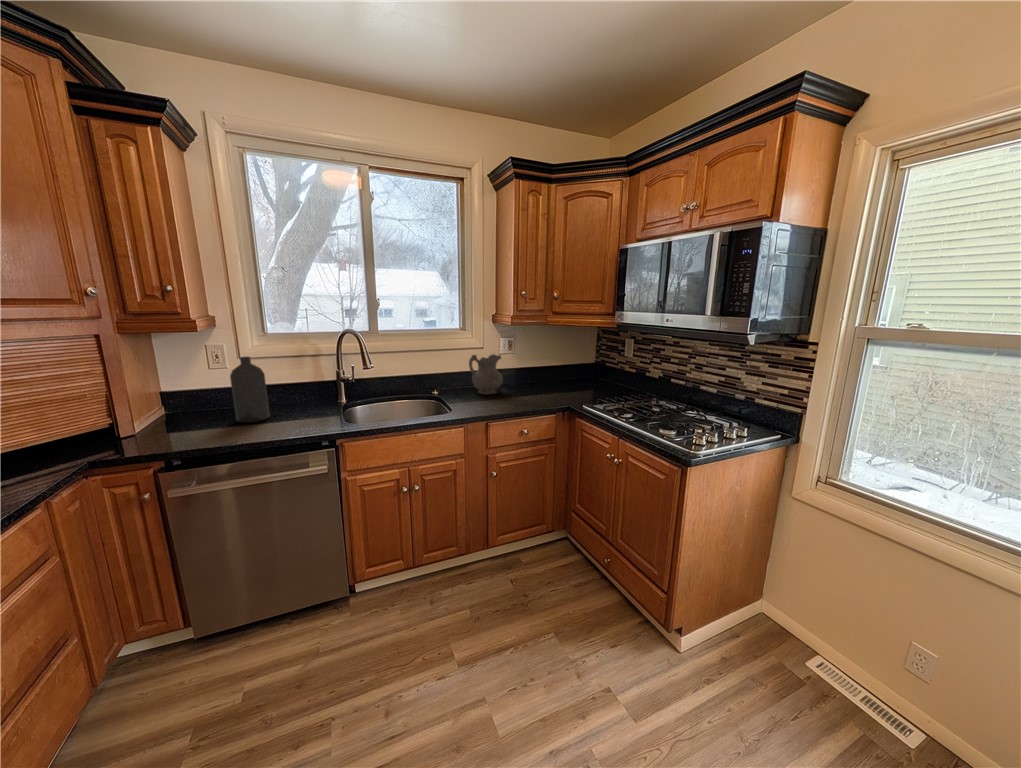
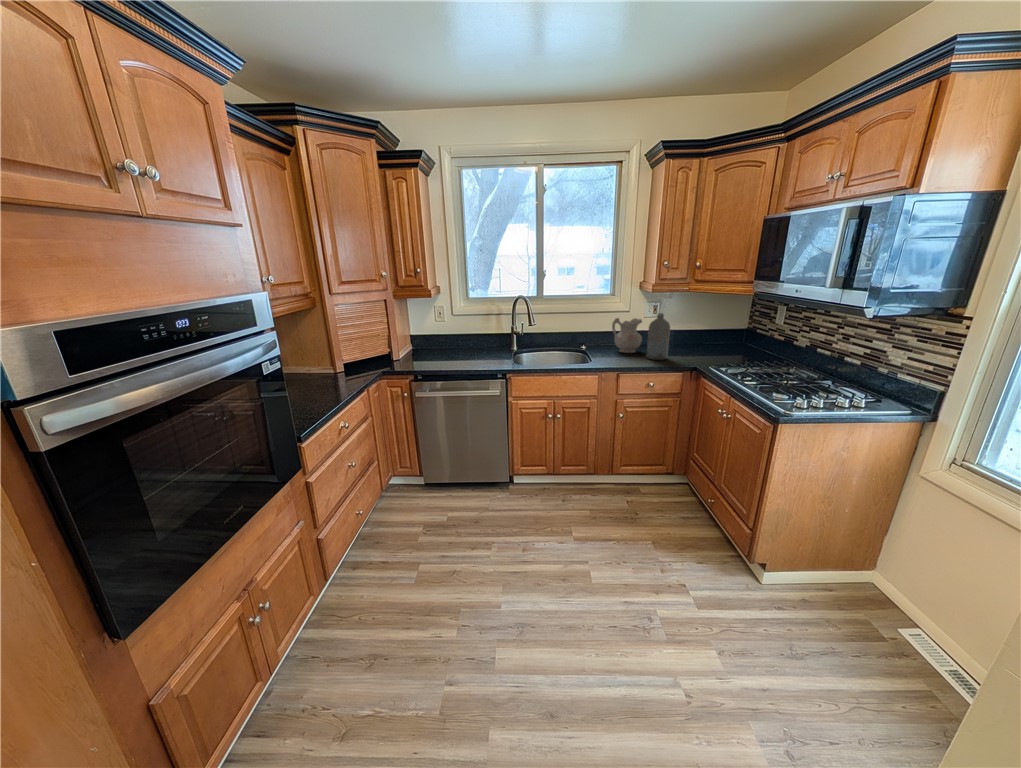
bottle: present [230,357,270,423] -> present [646,313,670,360]

